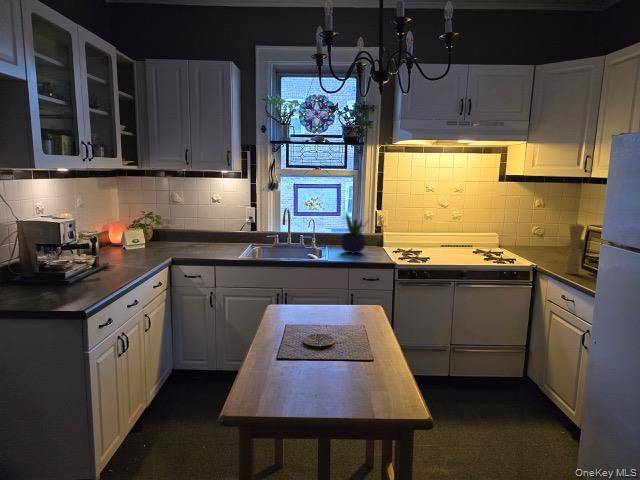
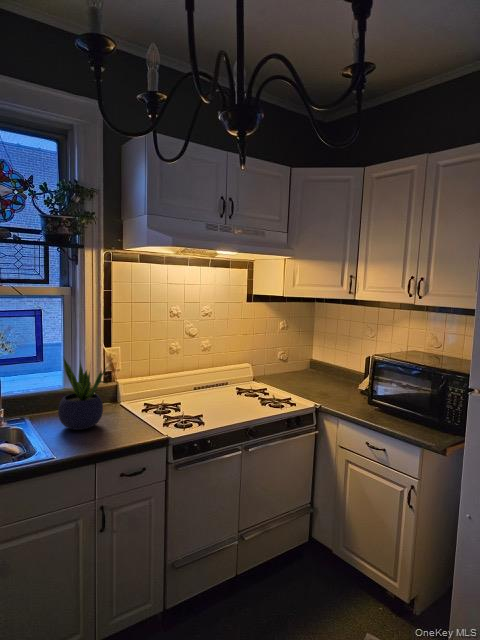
pepper mill: present [565,223,584,274] -> none [357,355,376,414]

